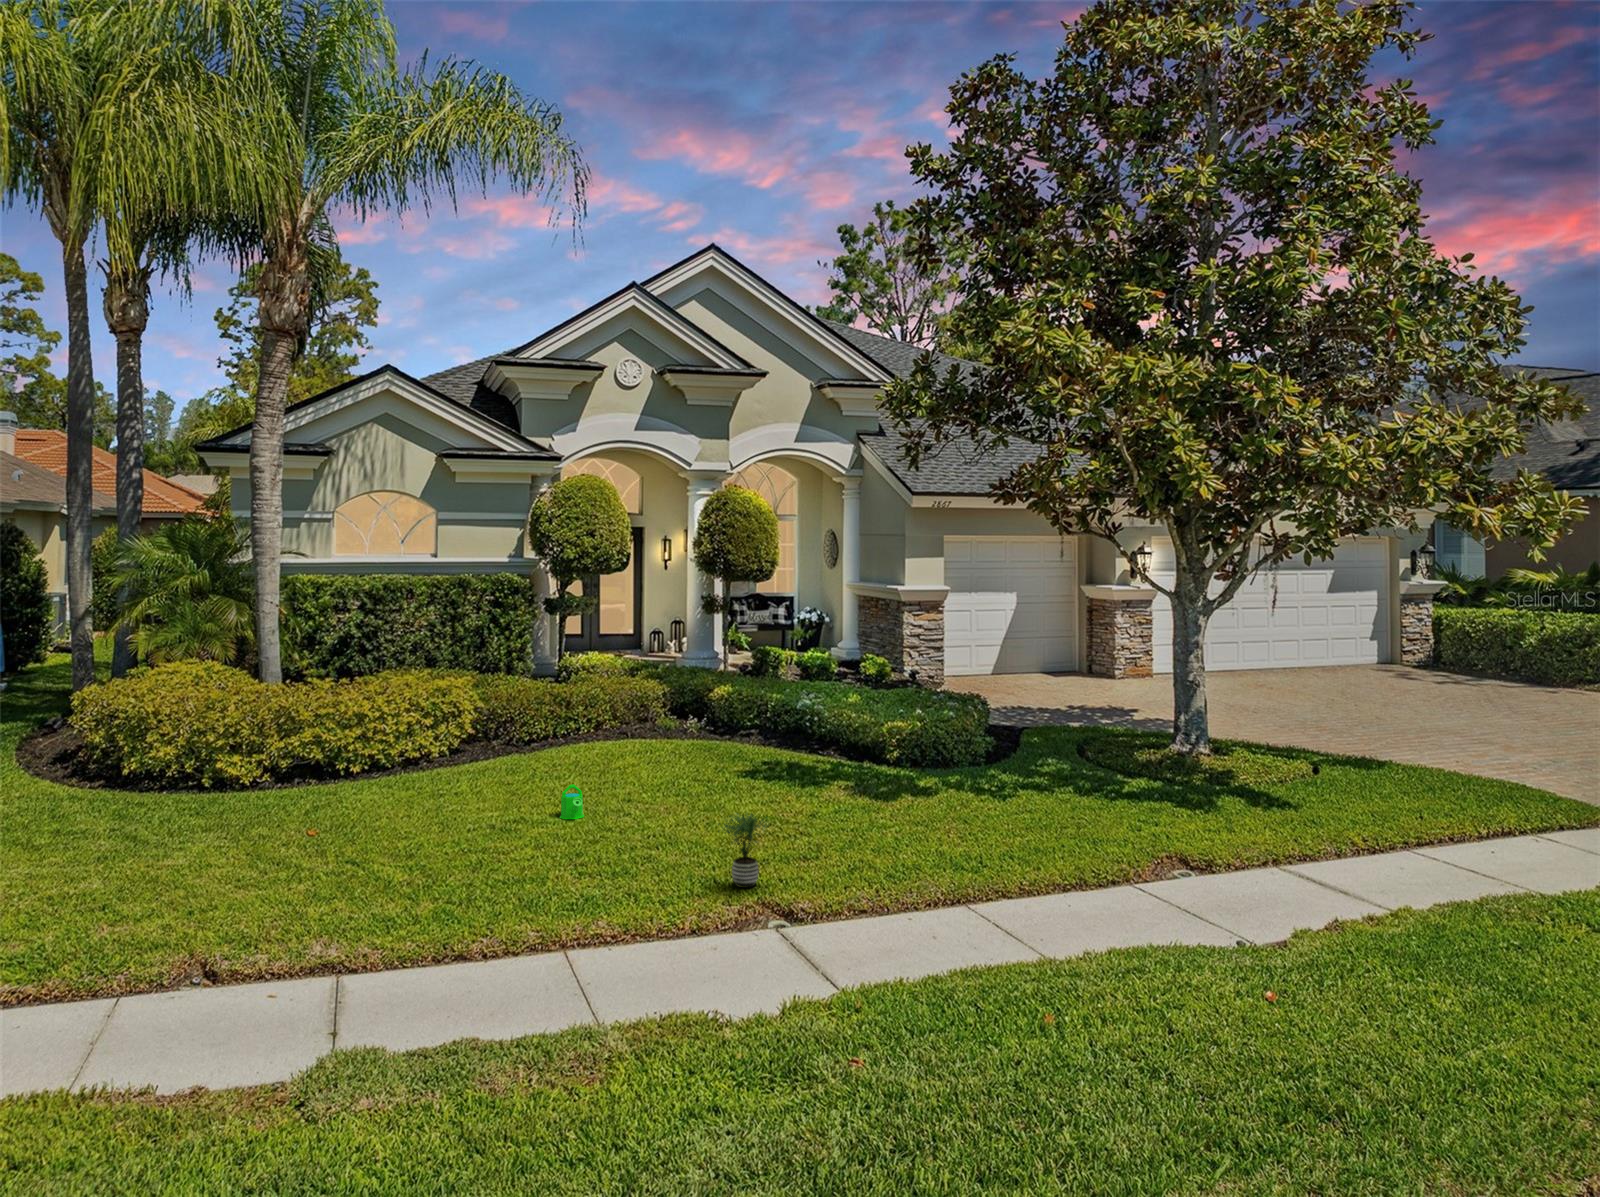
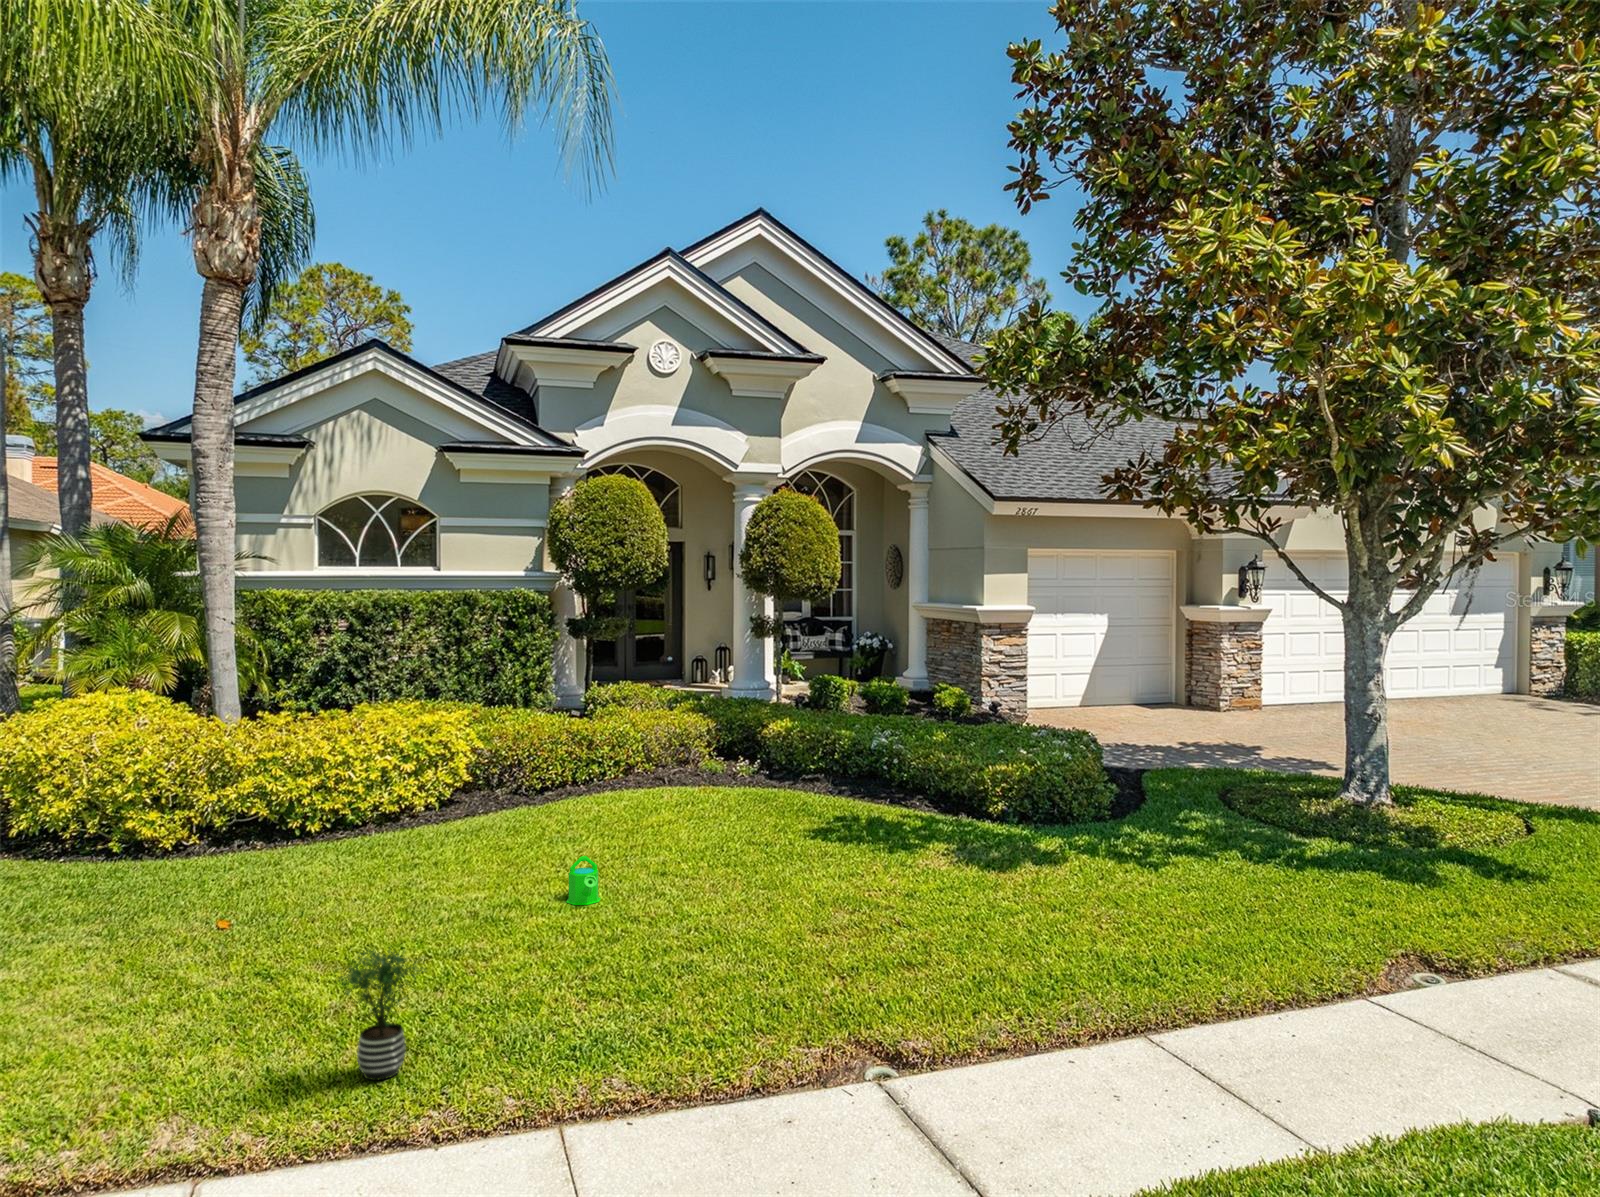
potted plant: present [718,814,767,888] -> present [337,950,424,1080]

